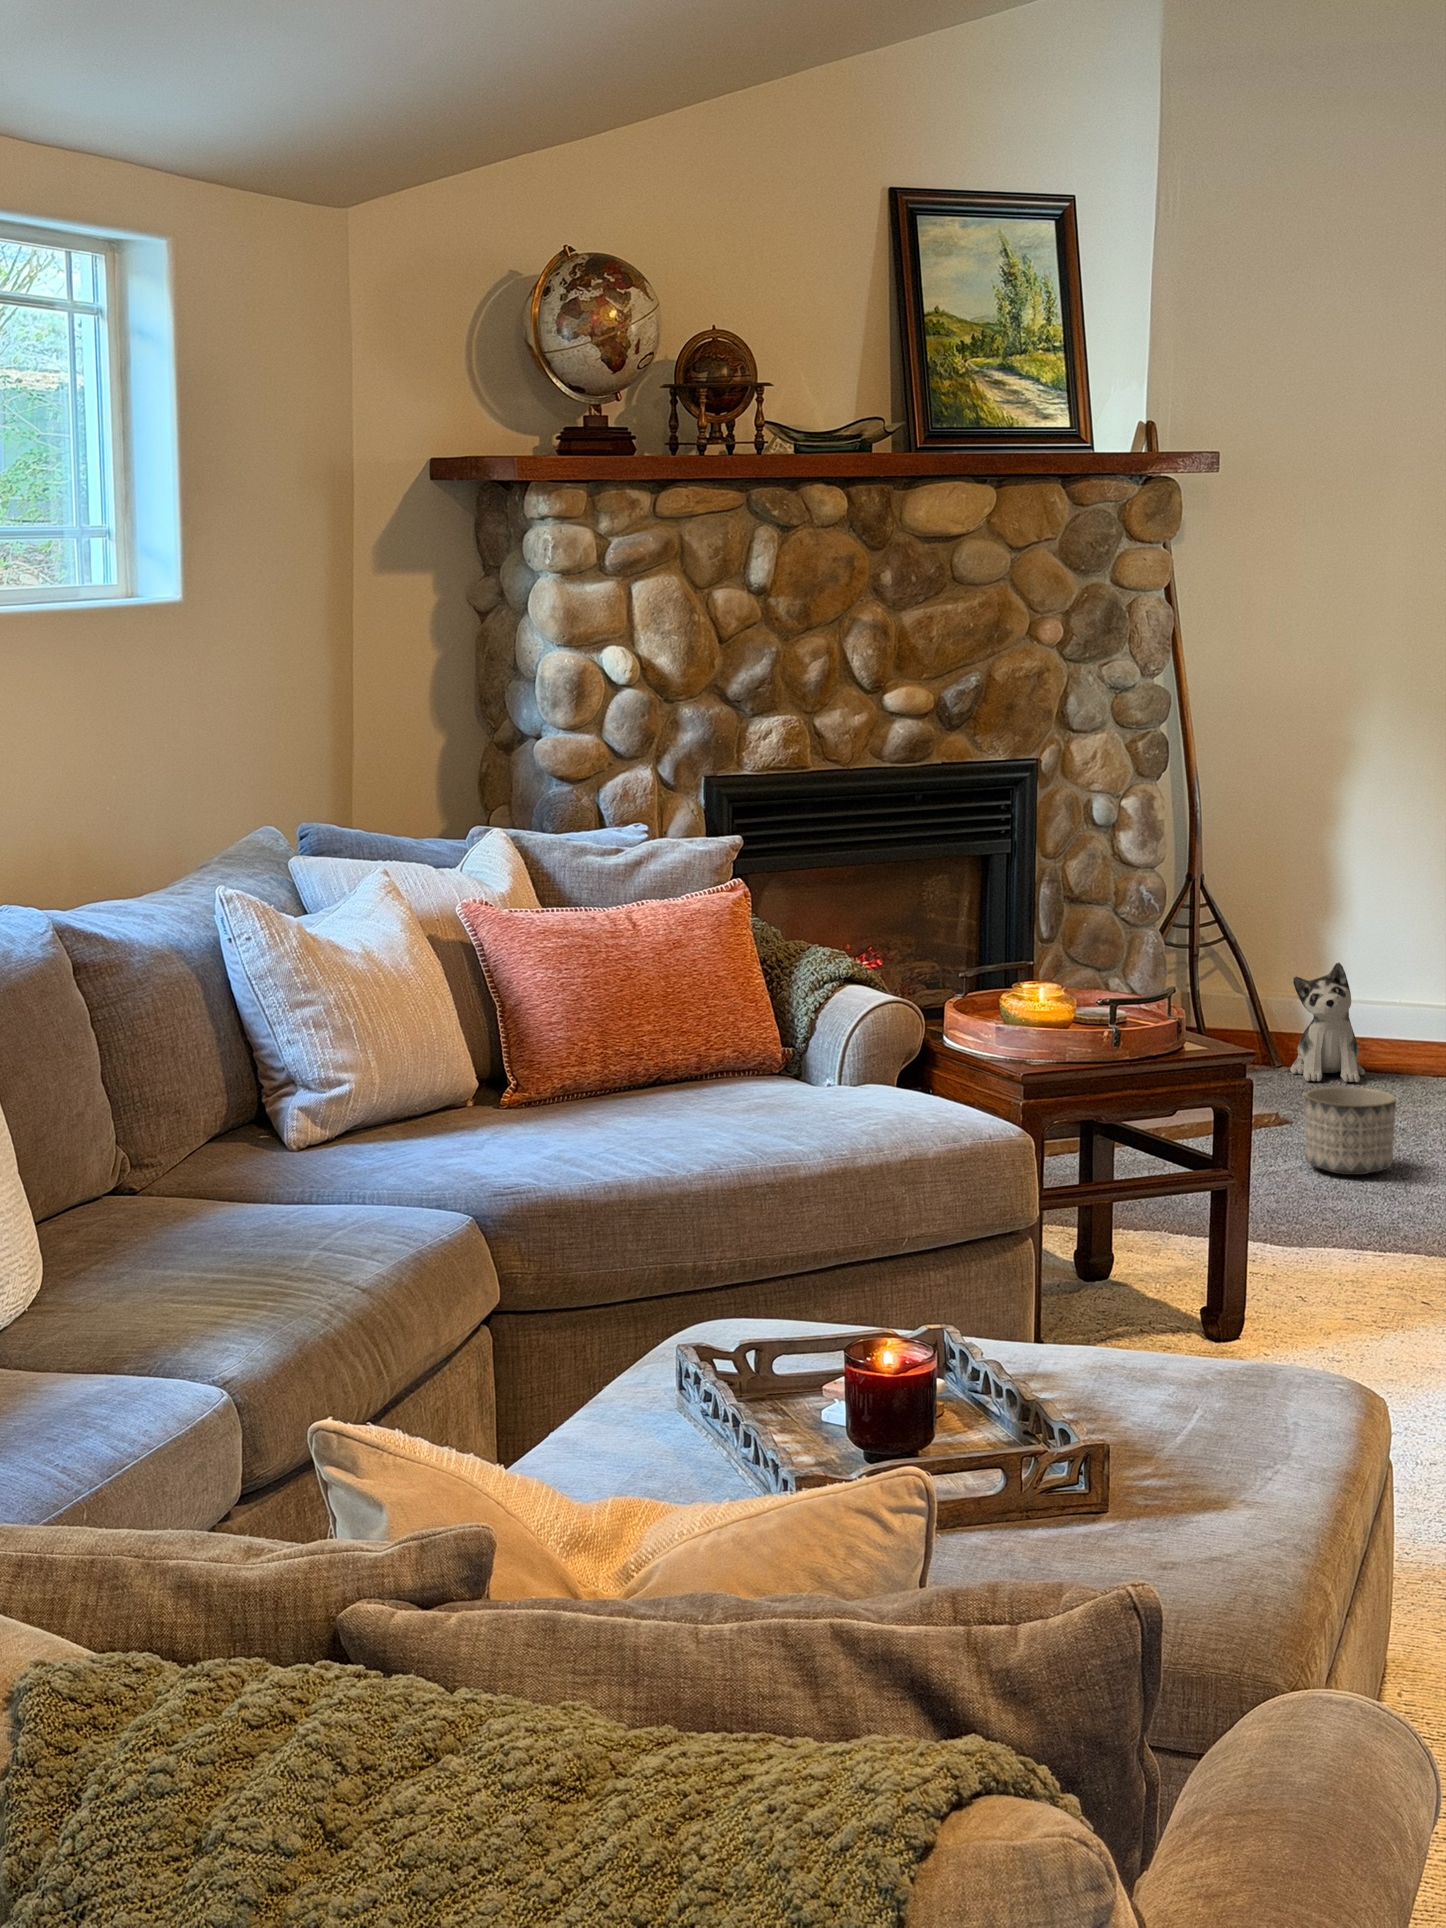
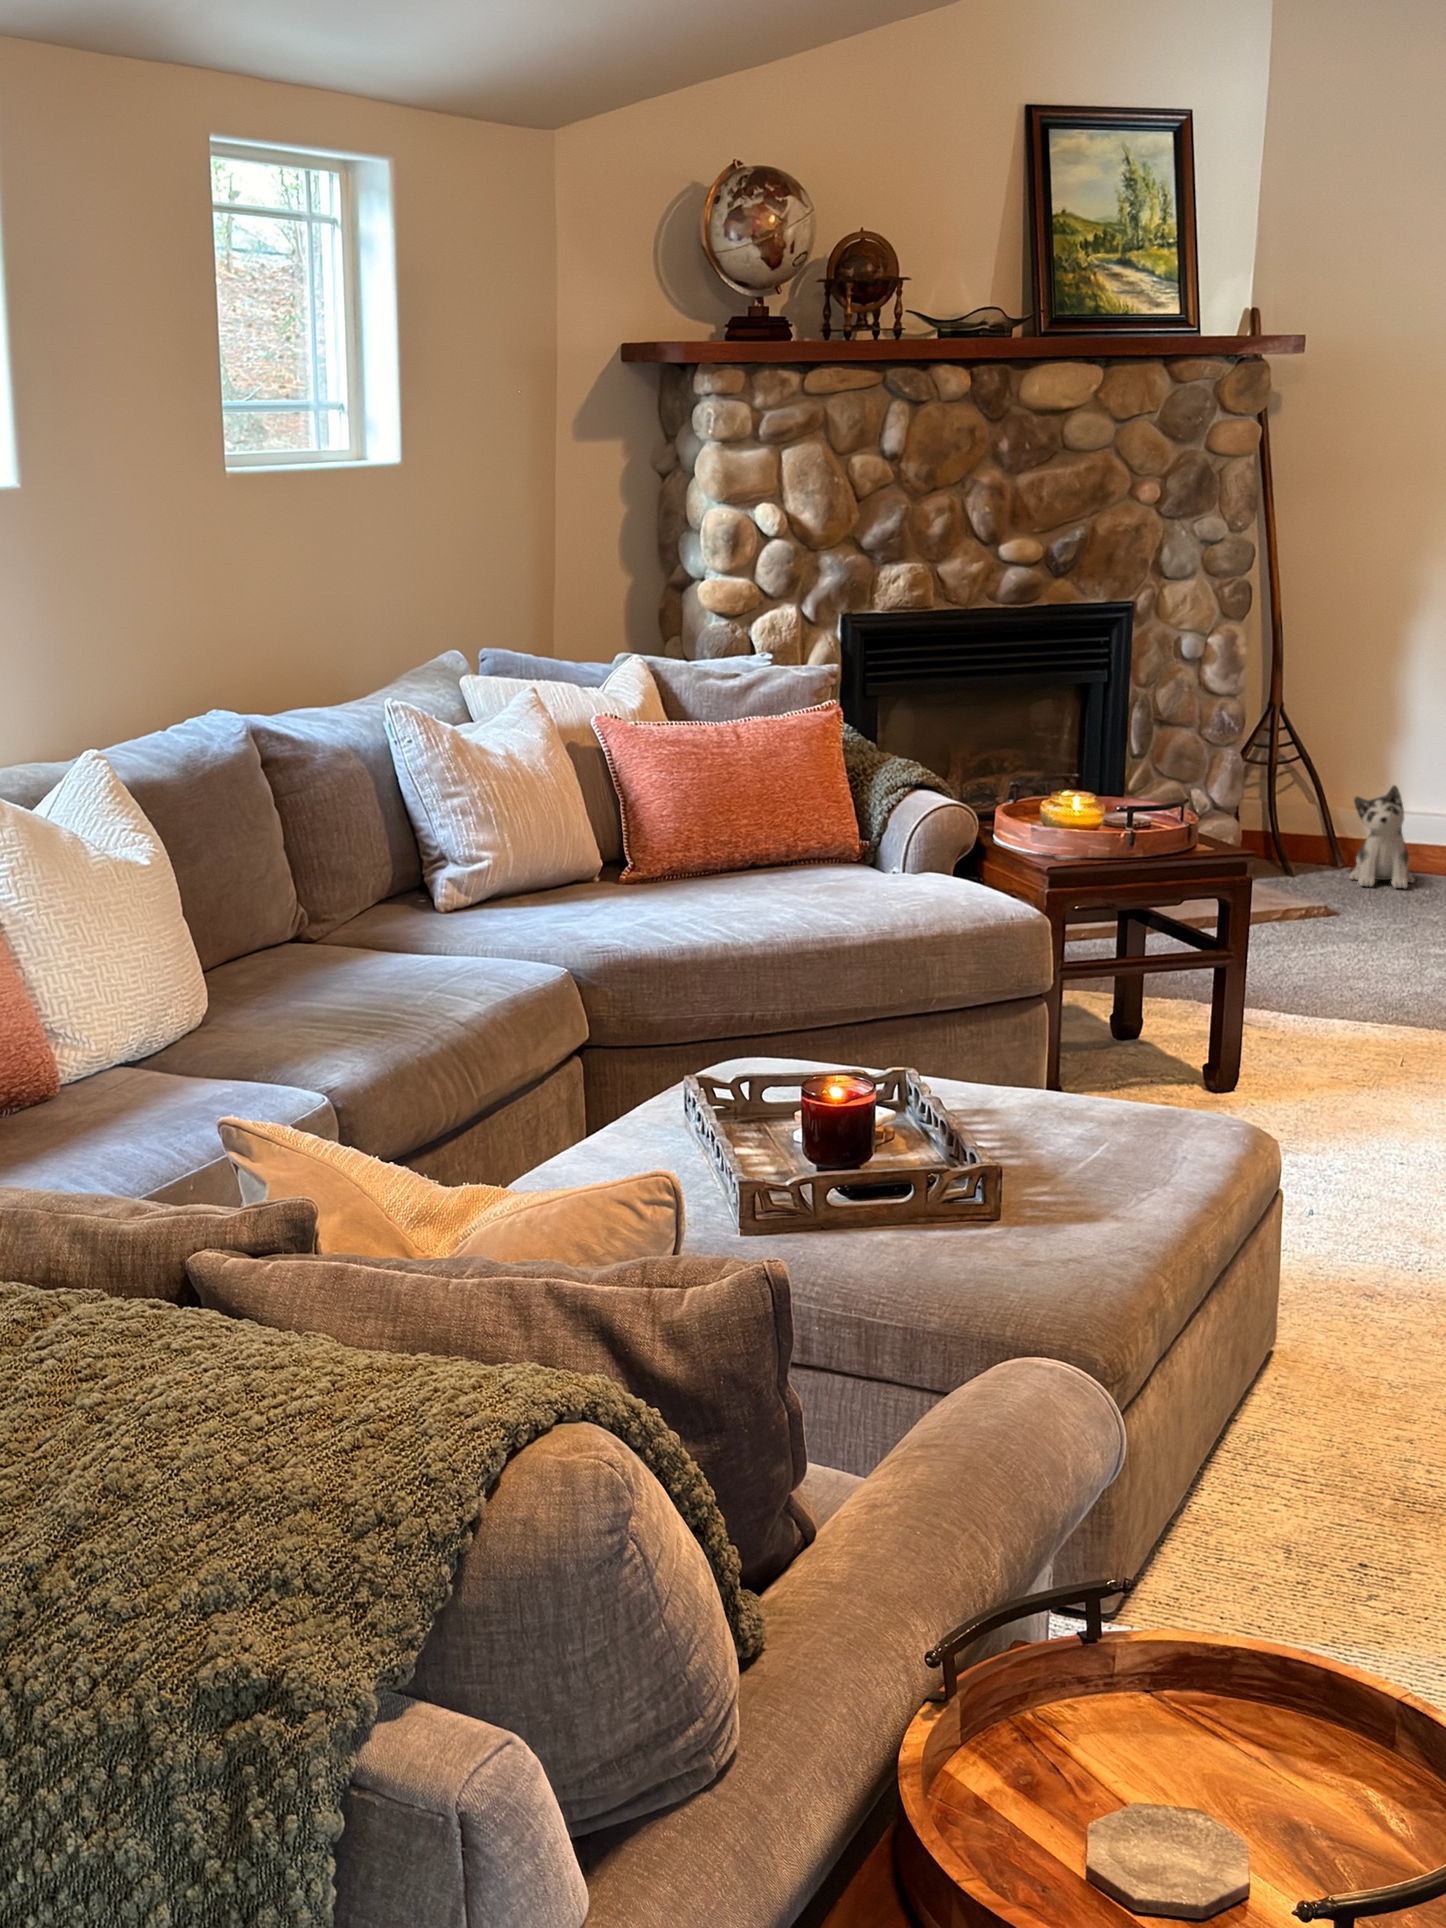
planter: present [1305,1087,1396,1175] -> none [1336,891,1418,966]

